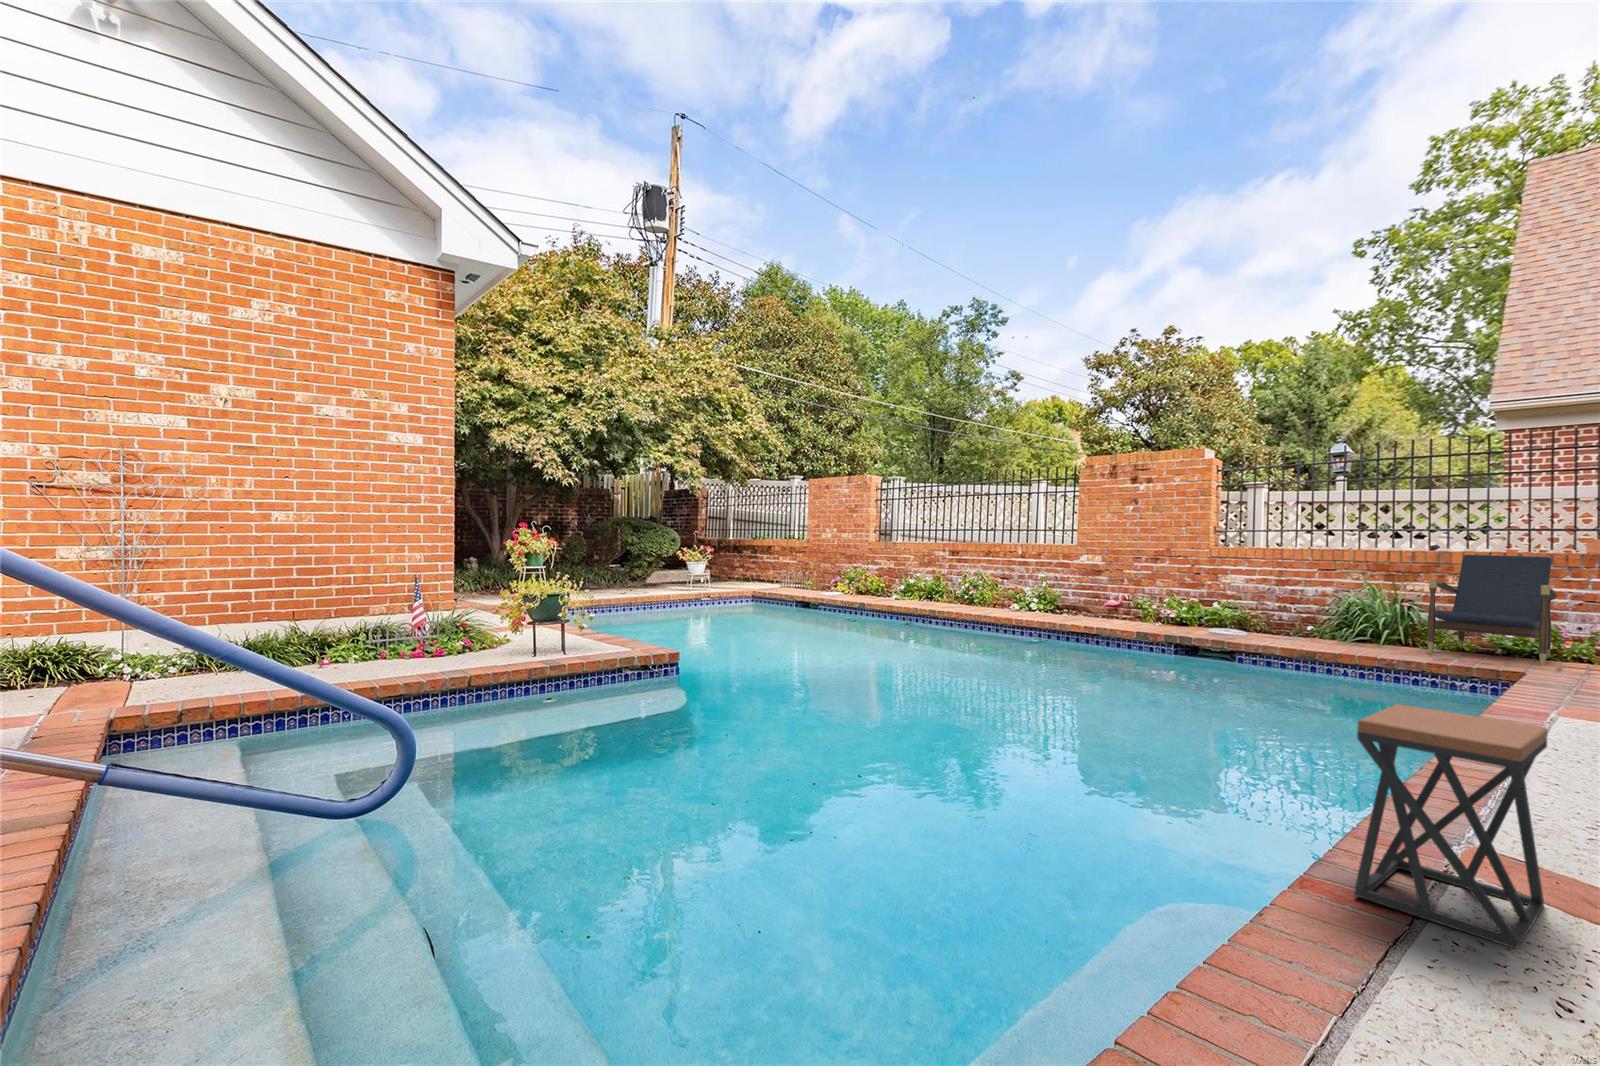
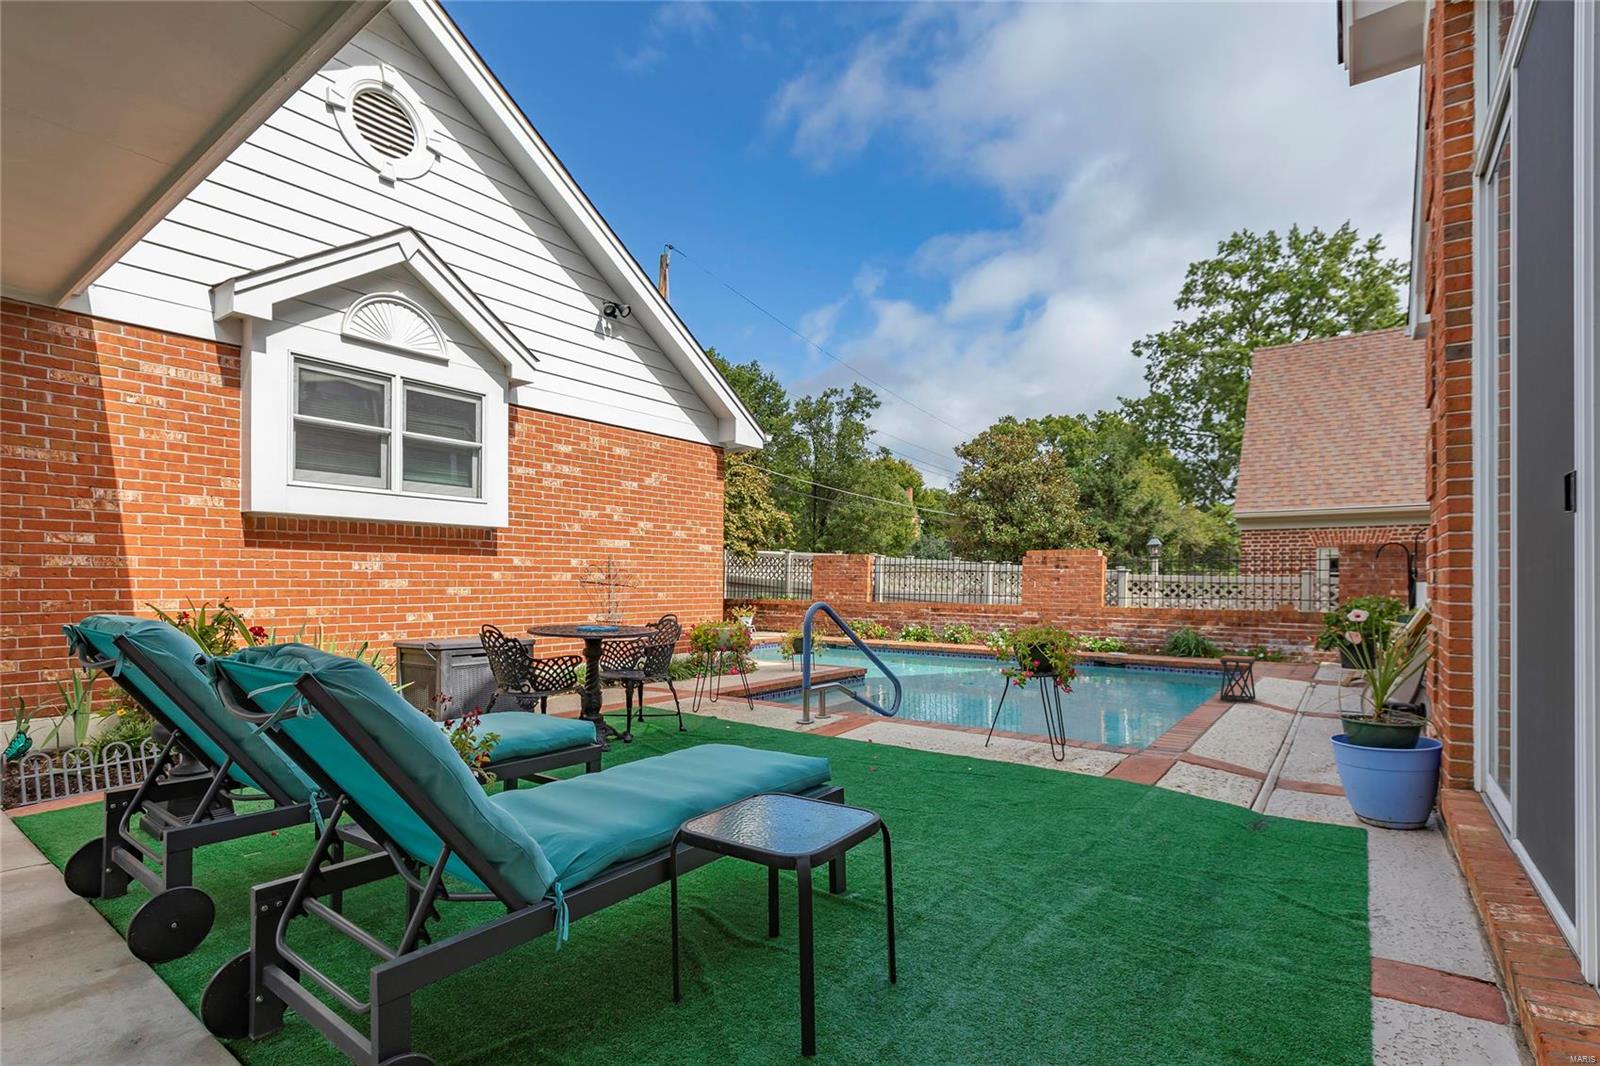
lounge chair: present [1427,555,1557,665] -> none [1214,611,1263,662]

